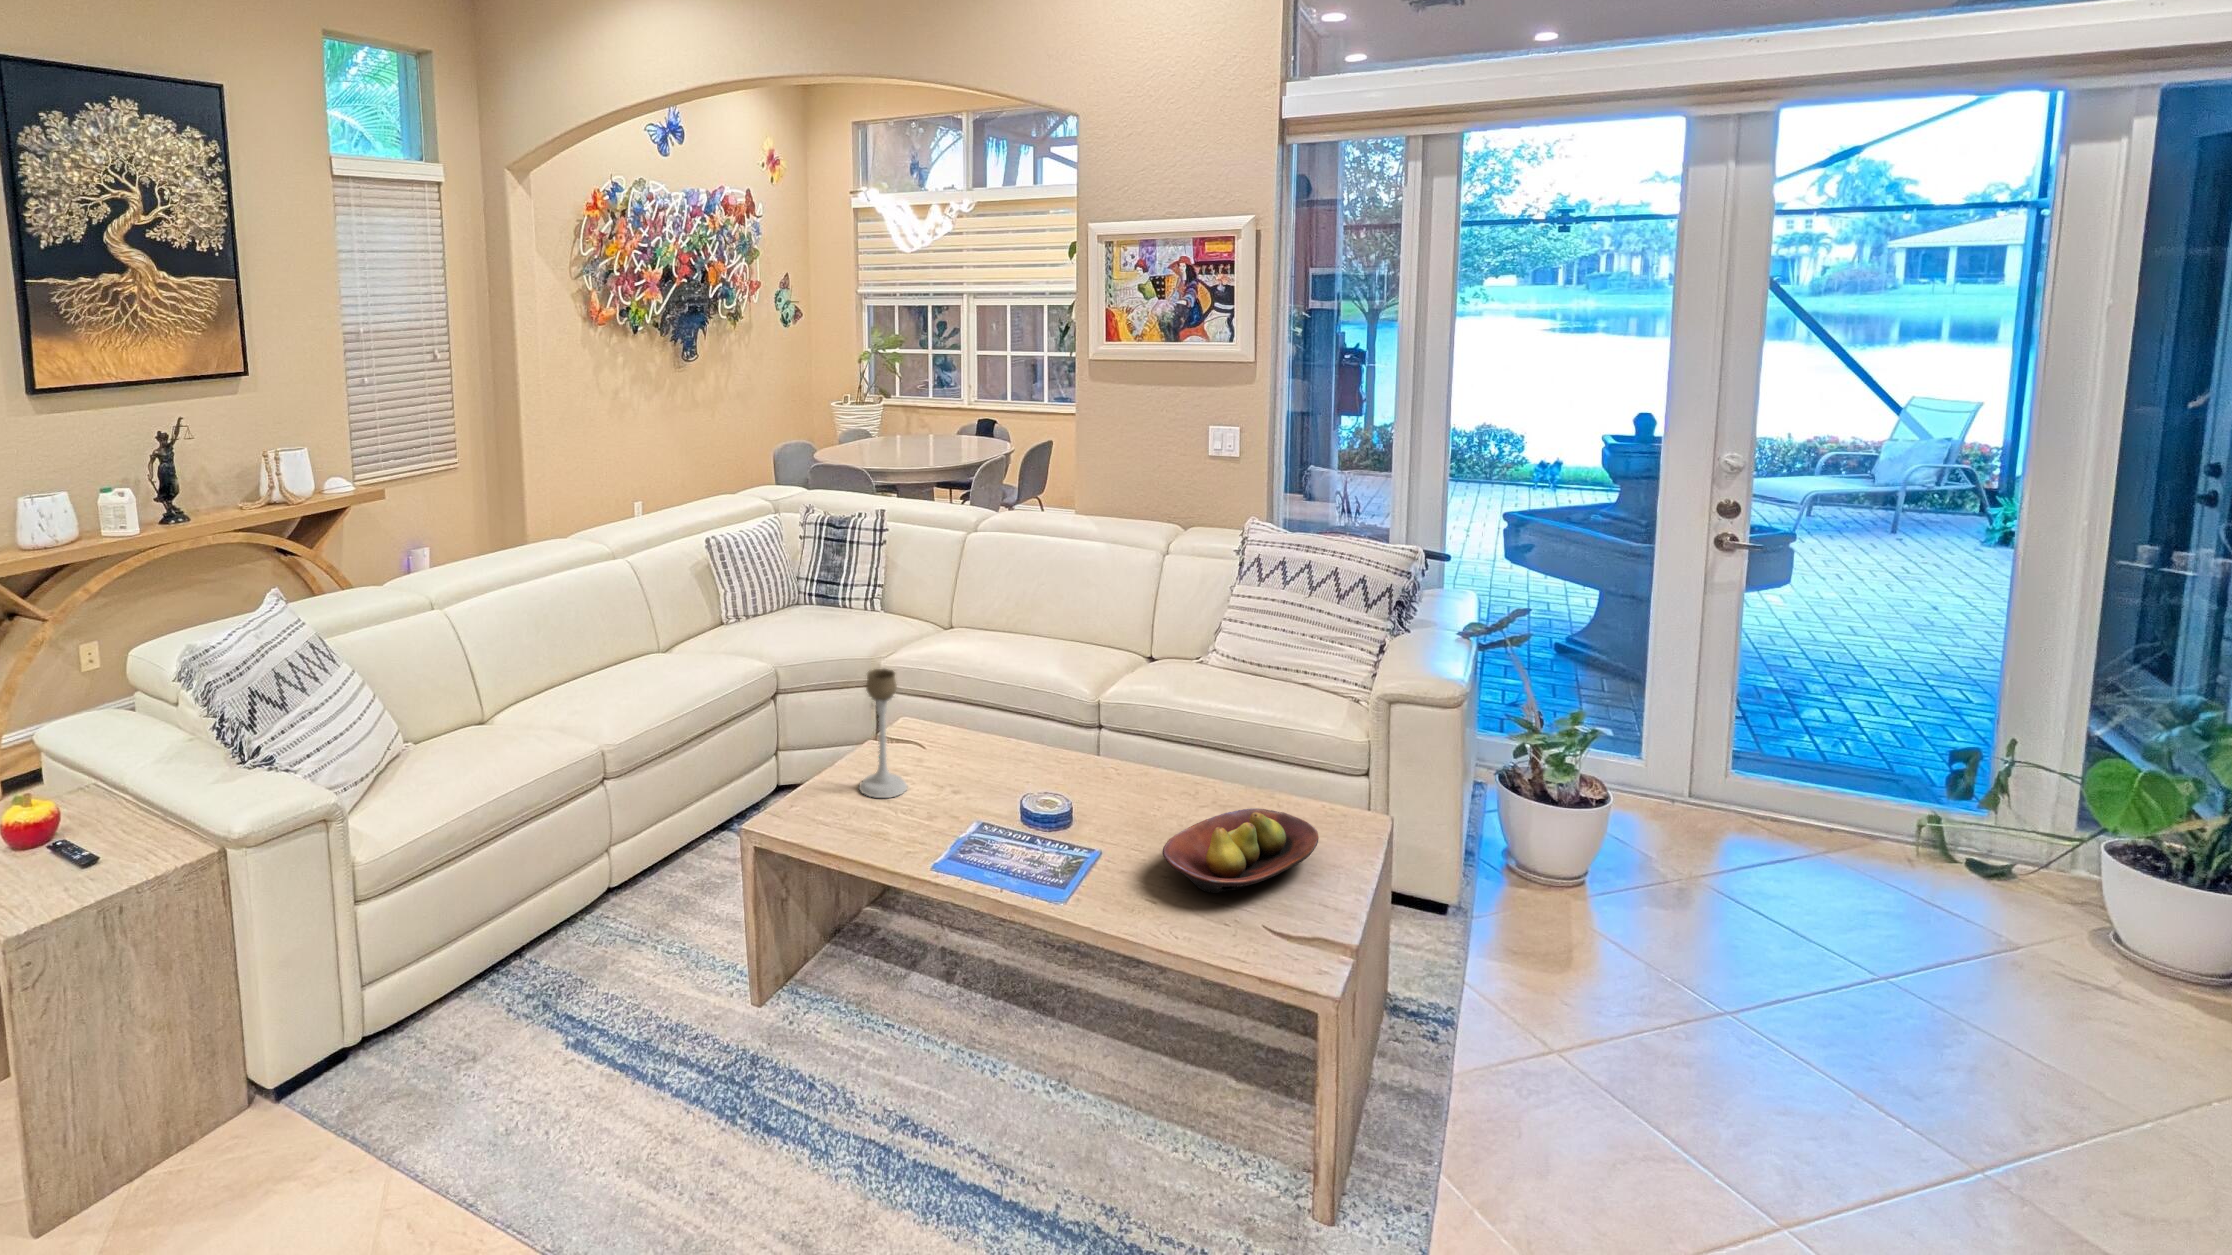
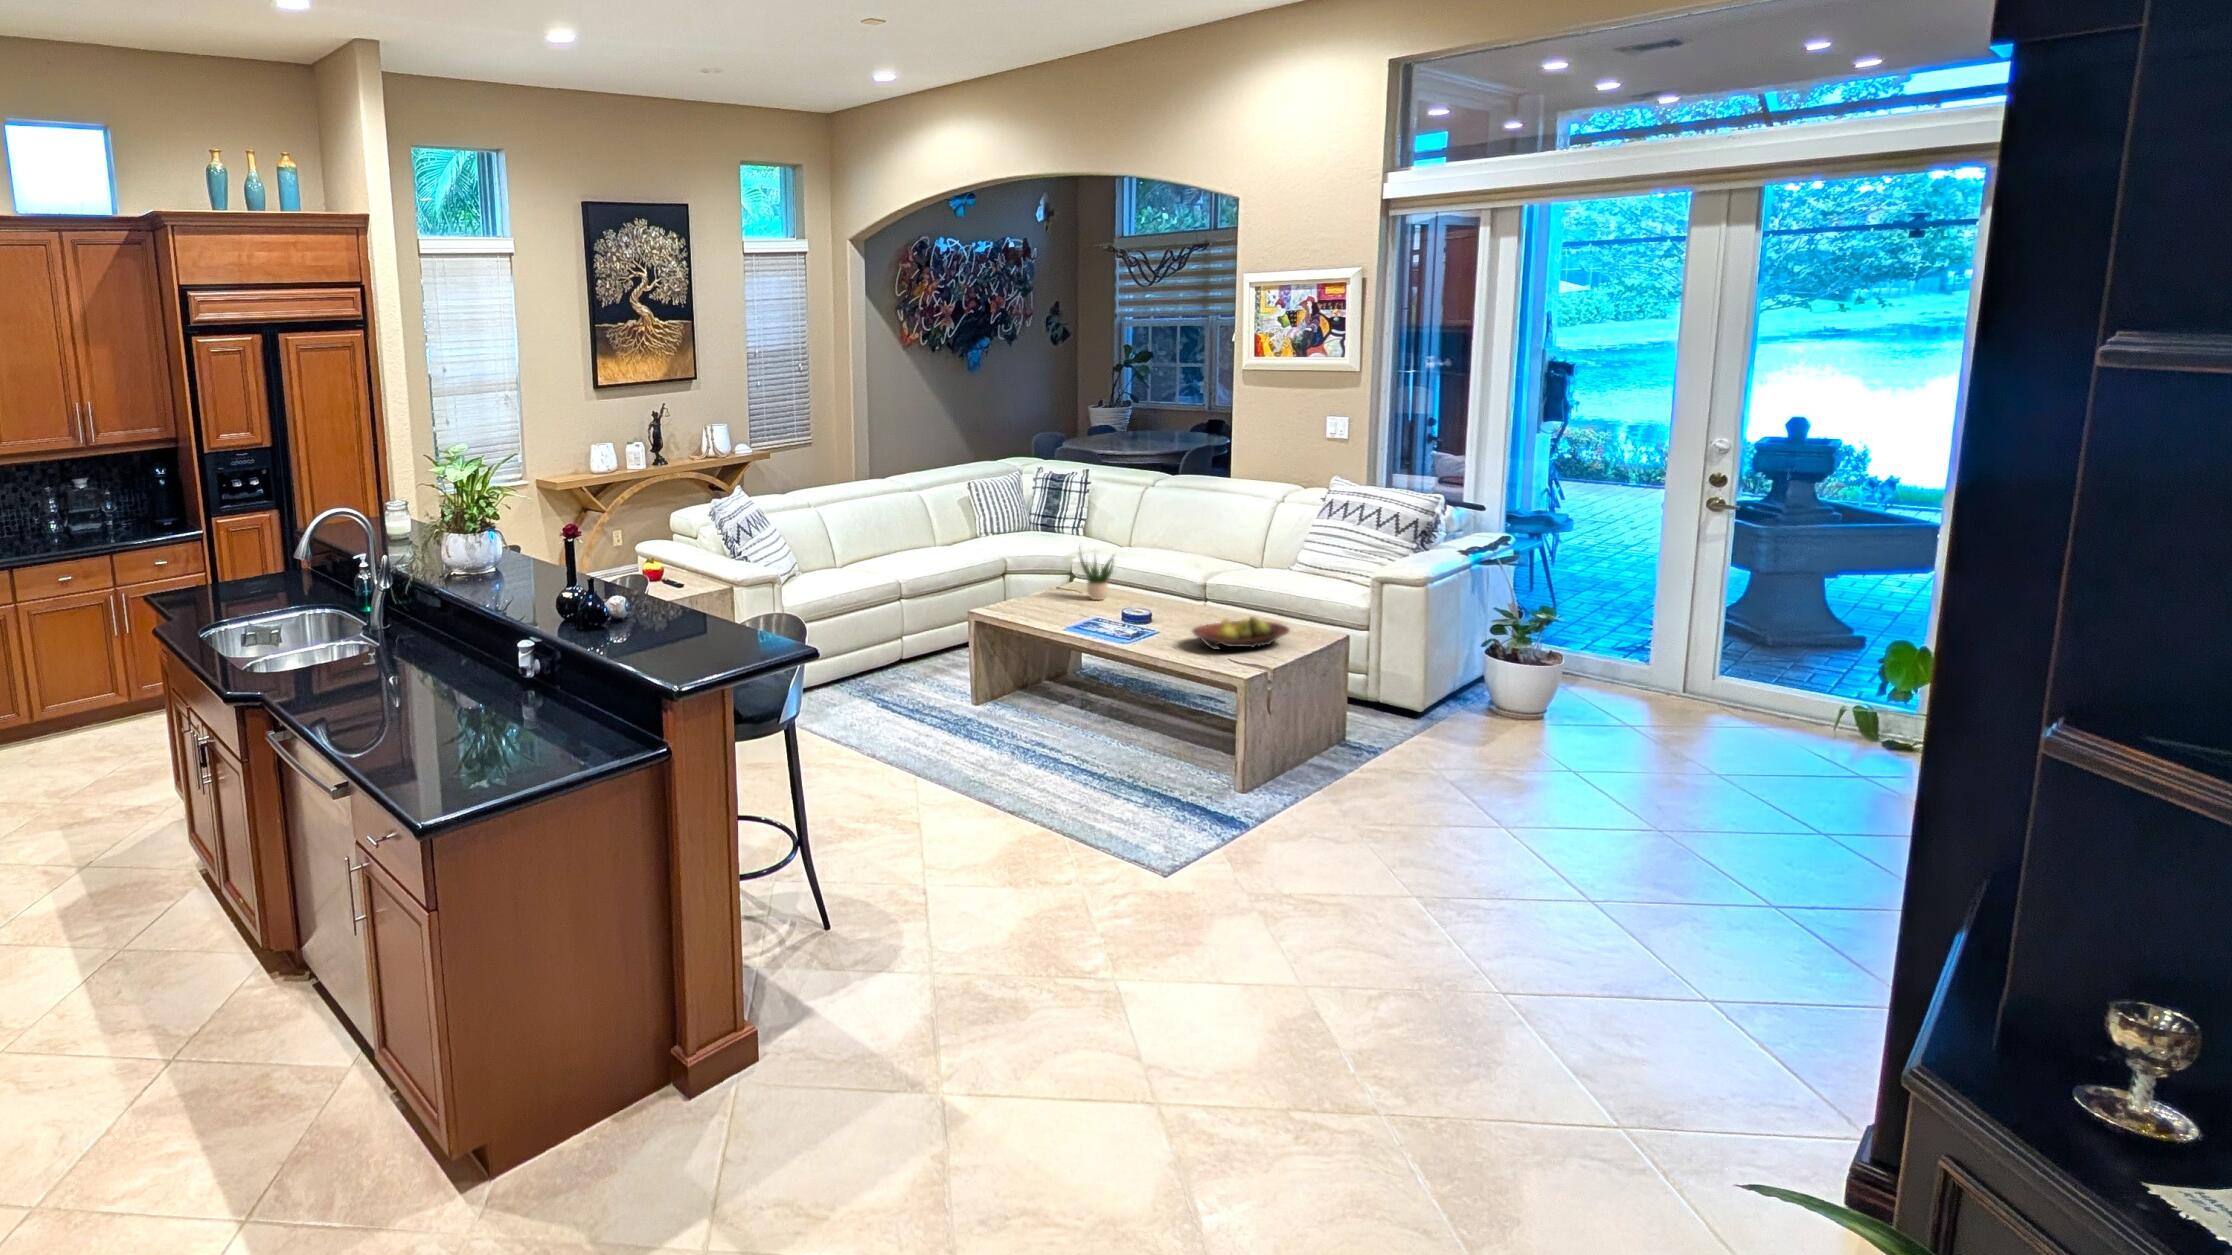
potted plant: none [915,663,977,763] -> present [1079,548,1114,600]
candle holder: present [859,669,907,798] -> none [1039,540,1068,609]

